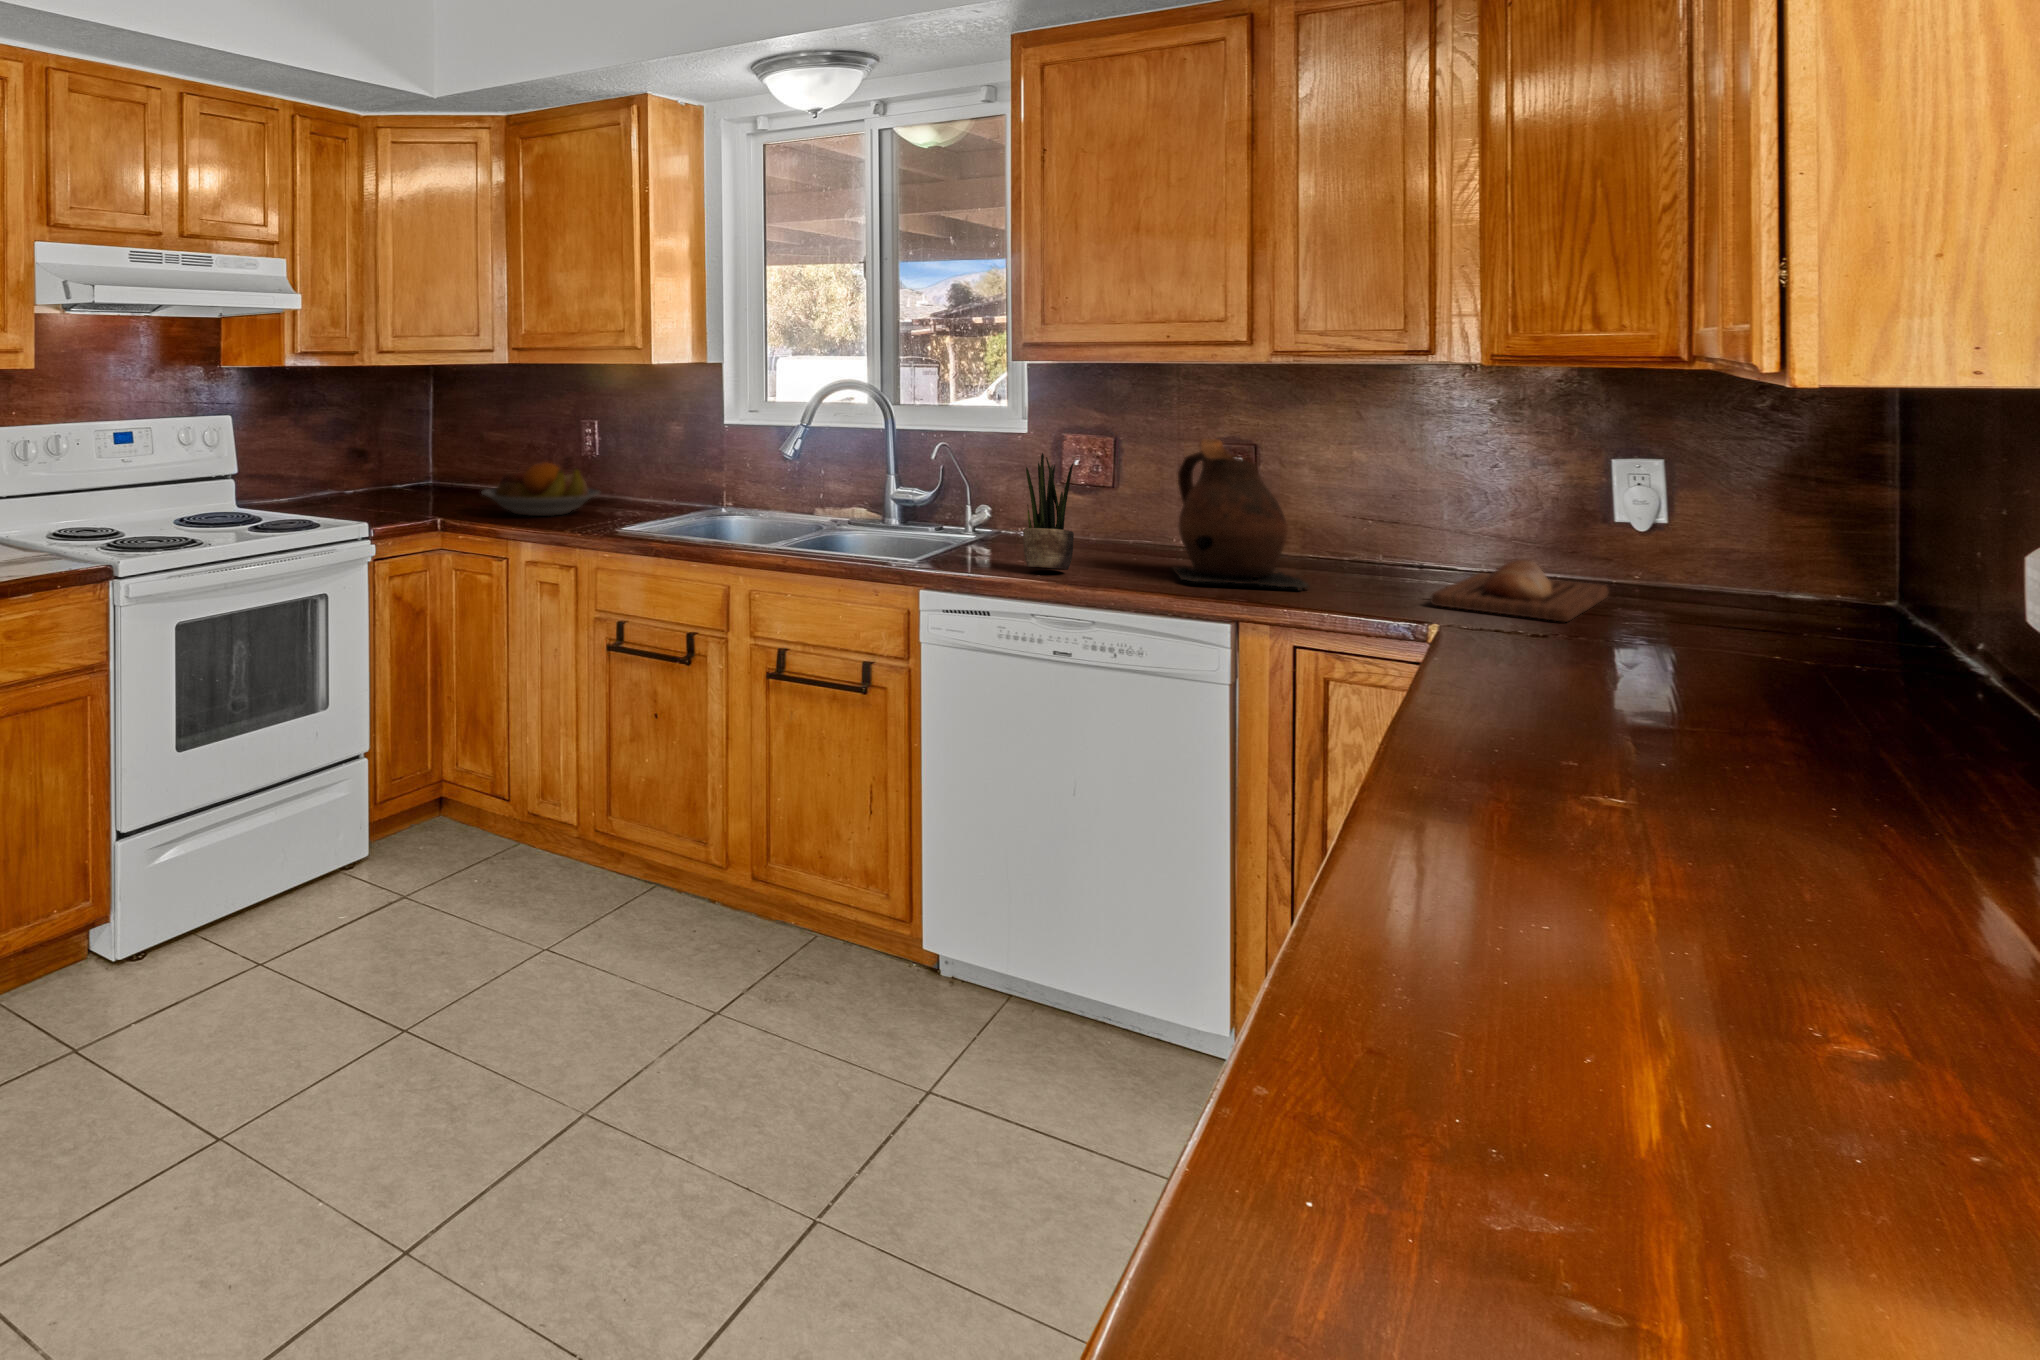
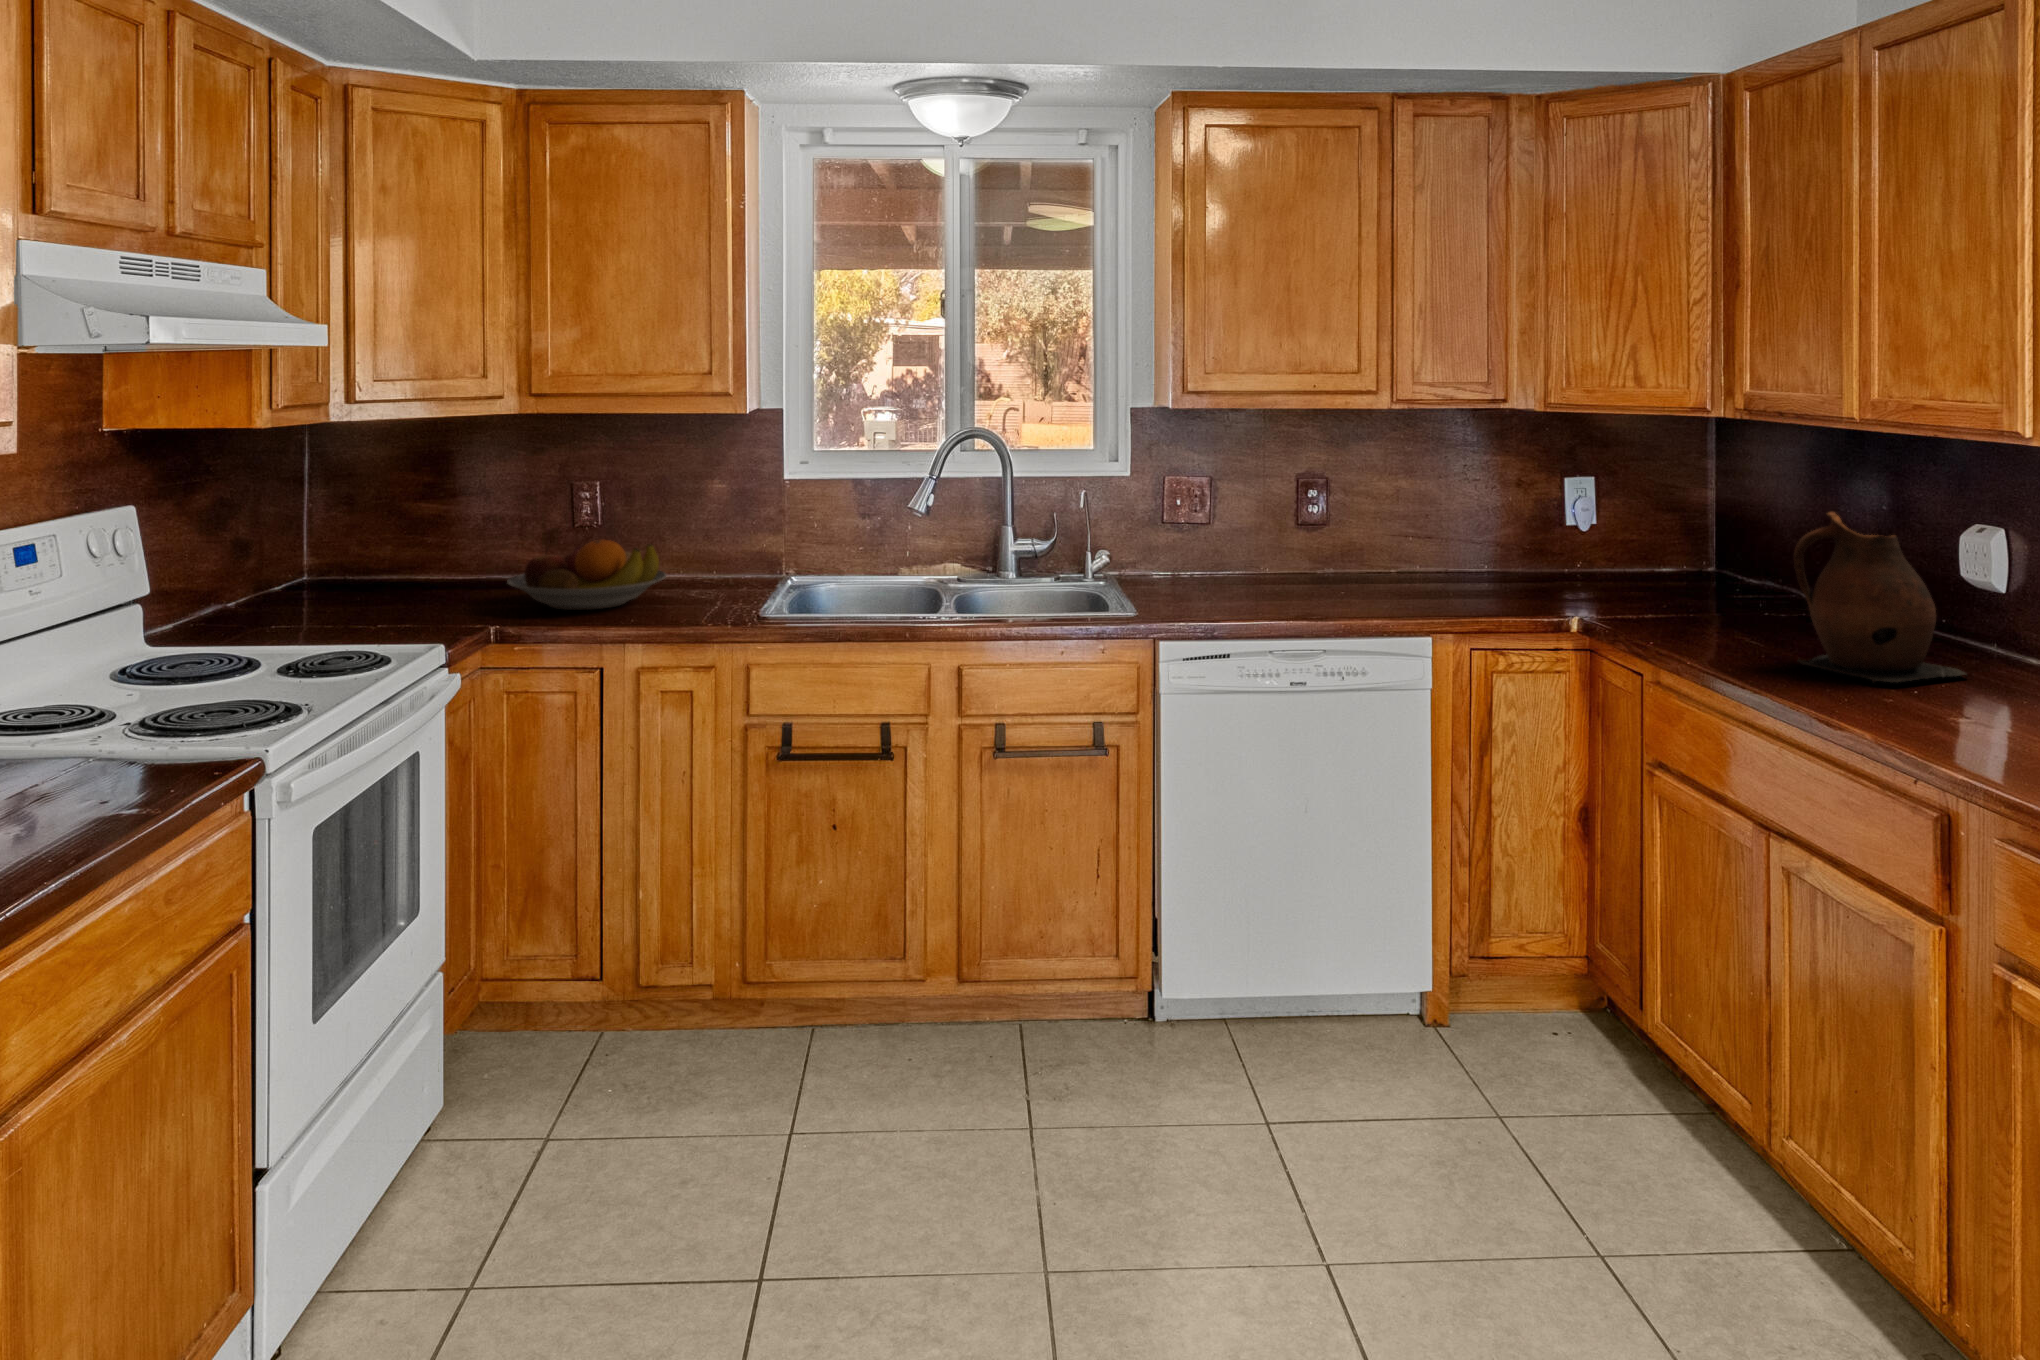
ceramic pitcher: present [1173,439,1309,591] -> present [1794,512,1966,683]
potted plant: present [1023,453,1074,570] -> none [1221,497,1266,607]
bread loaf: present [1430,560,1608,622] -> none [1498,560,1618,604]

